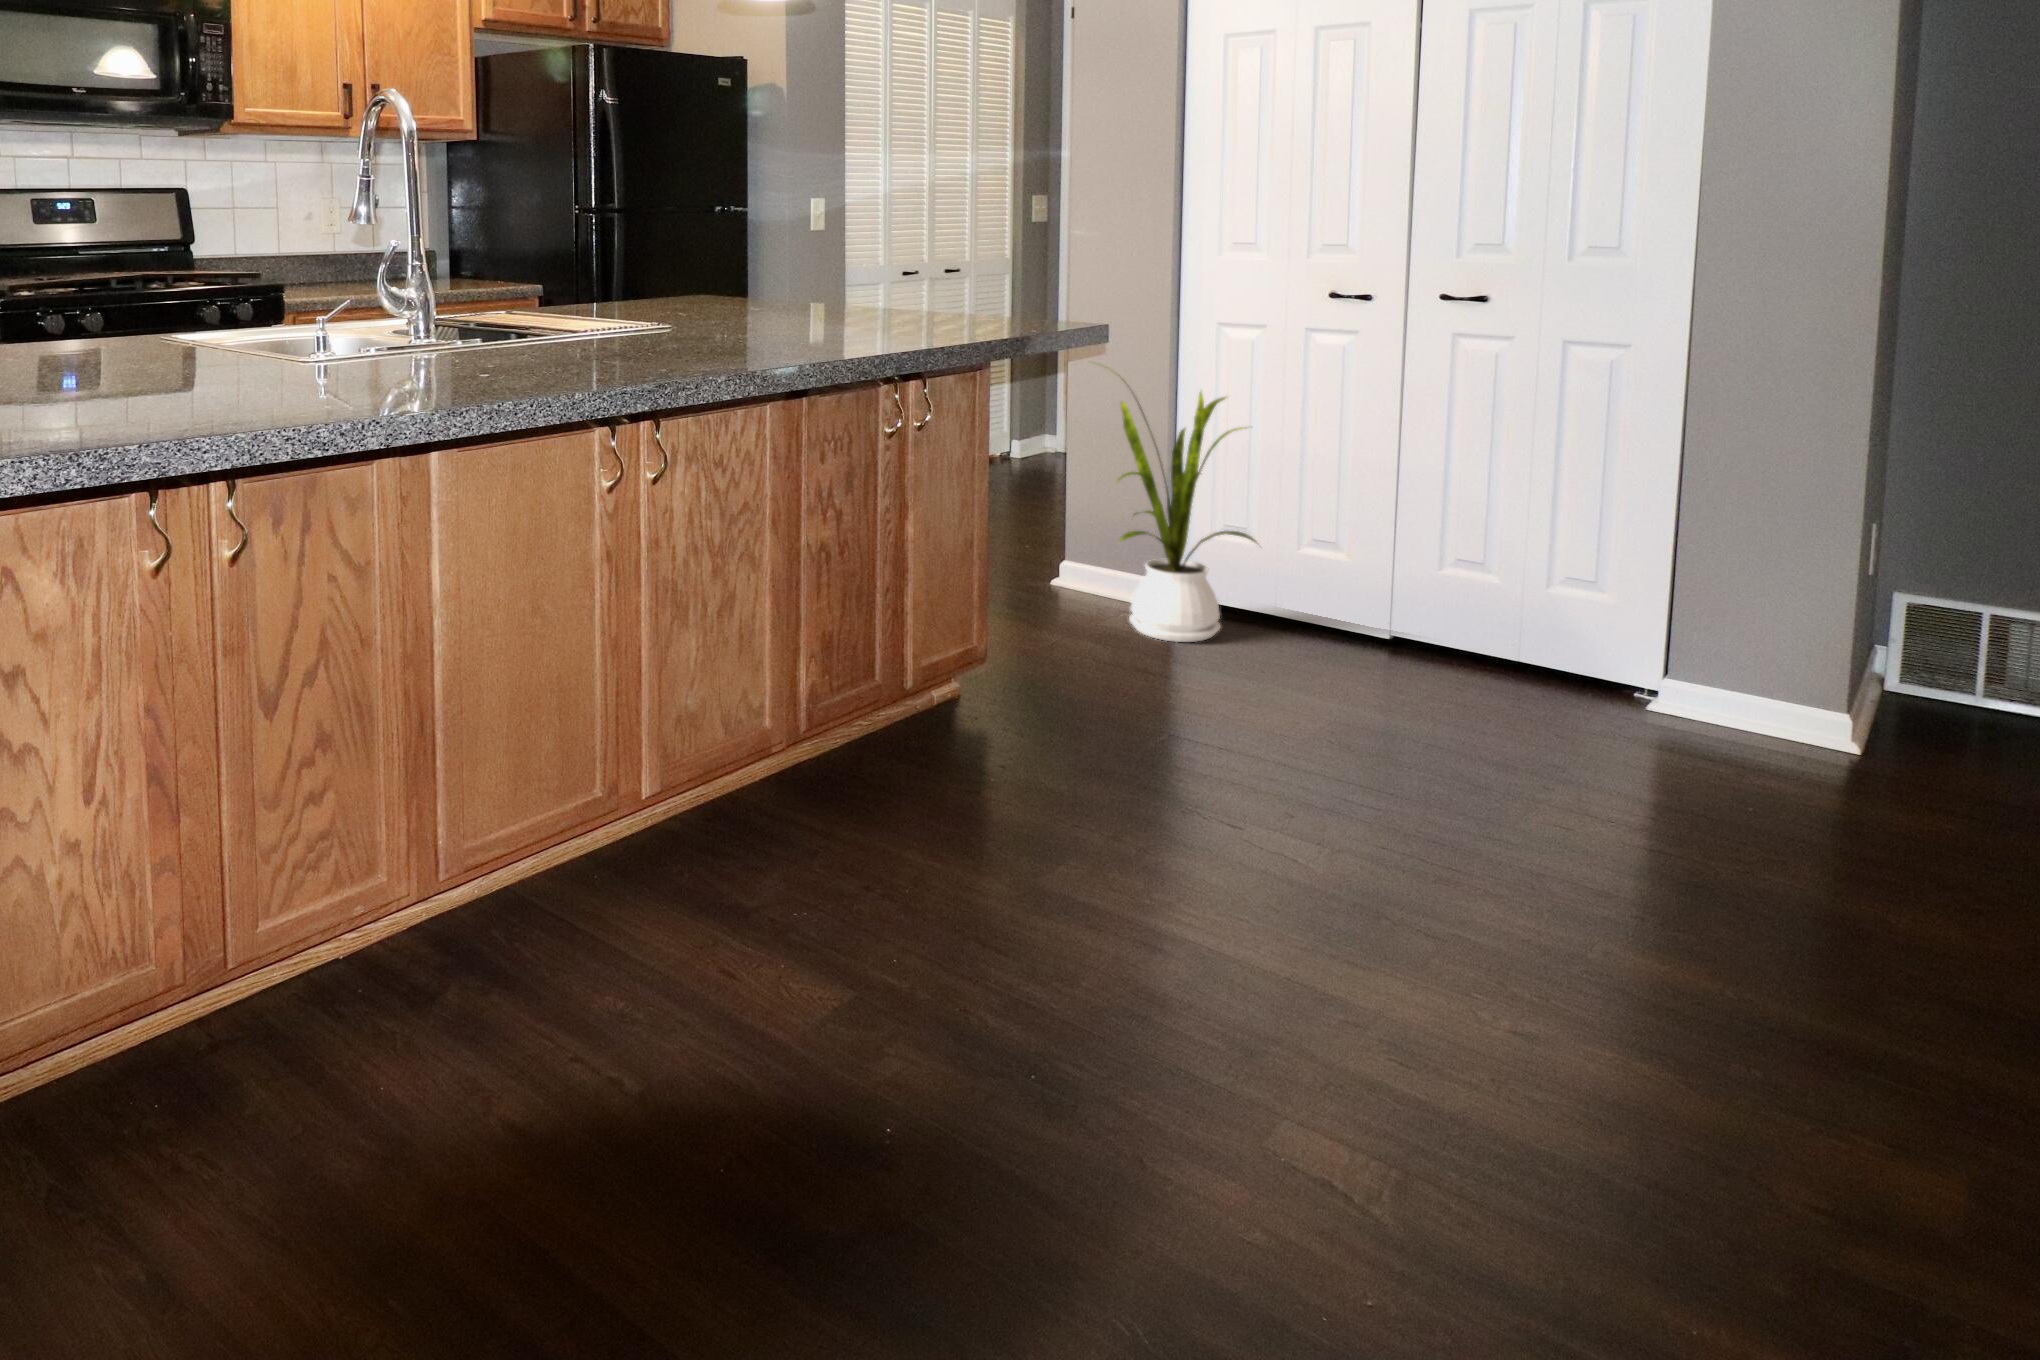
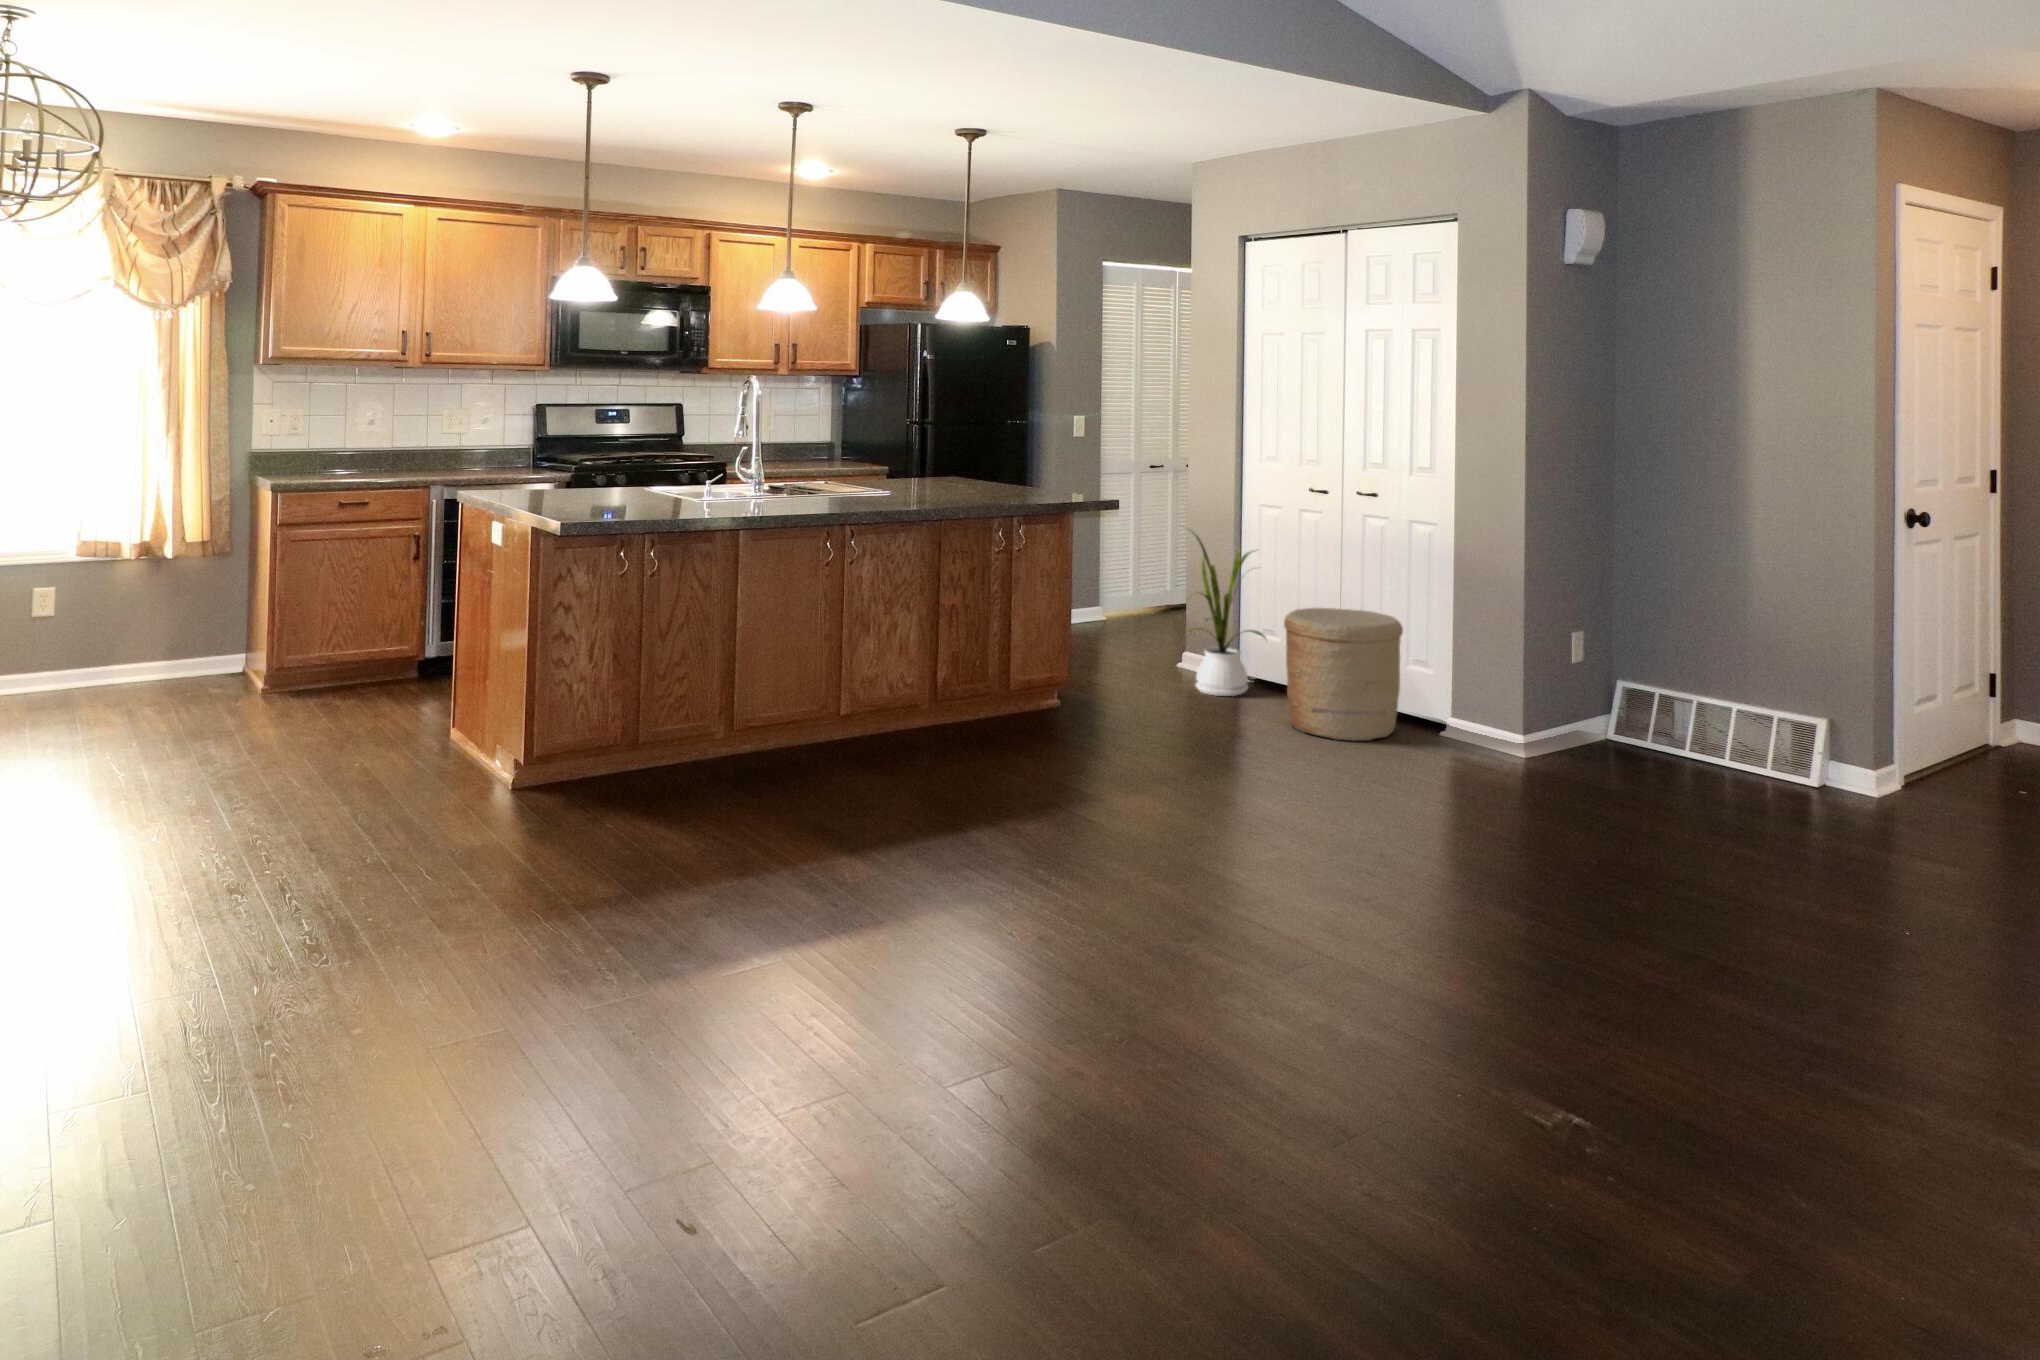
woven basket: none [1360,496,1592,737] -> present [1284,608,1403,741]

